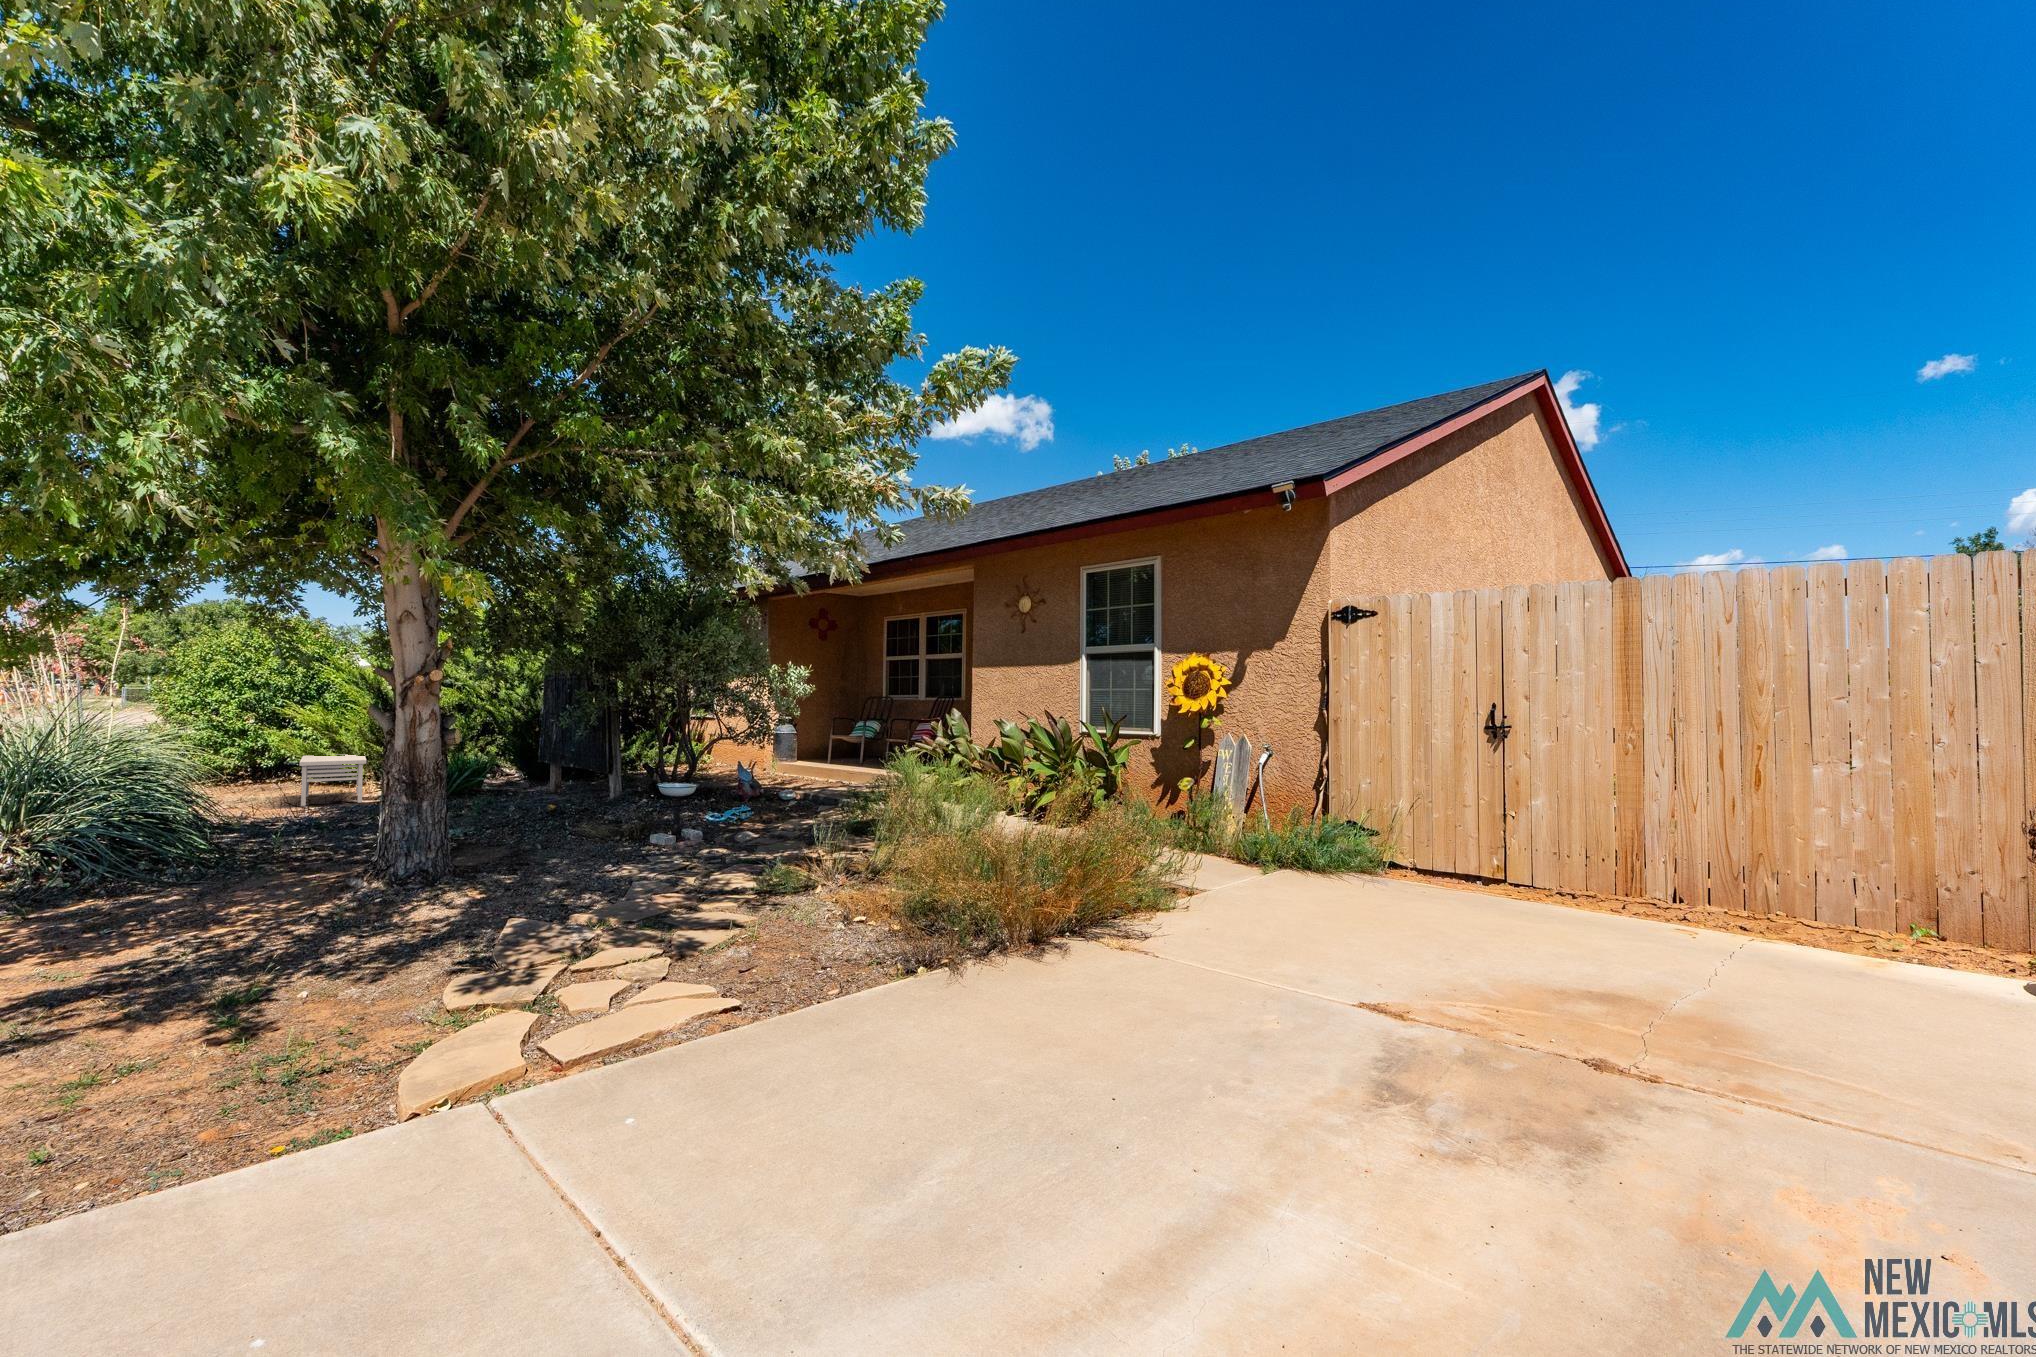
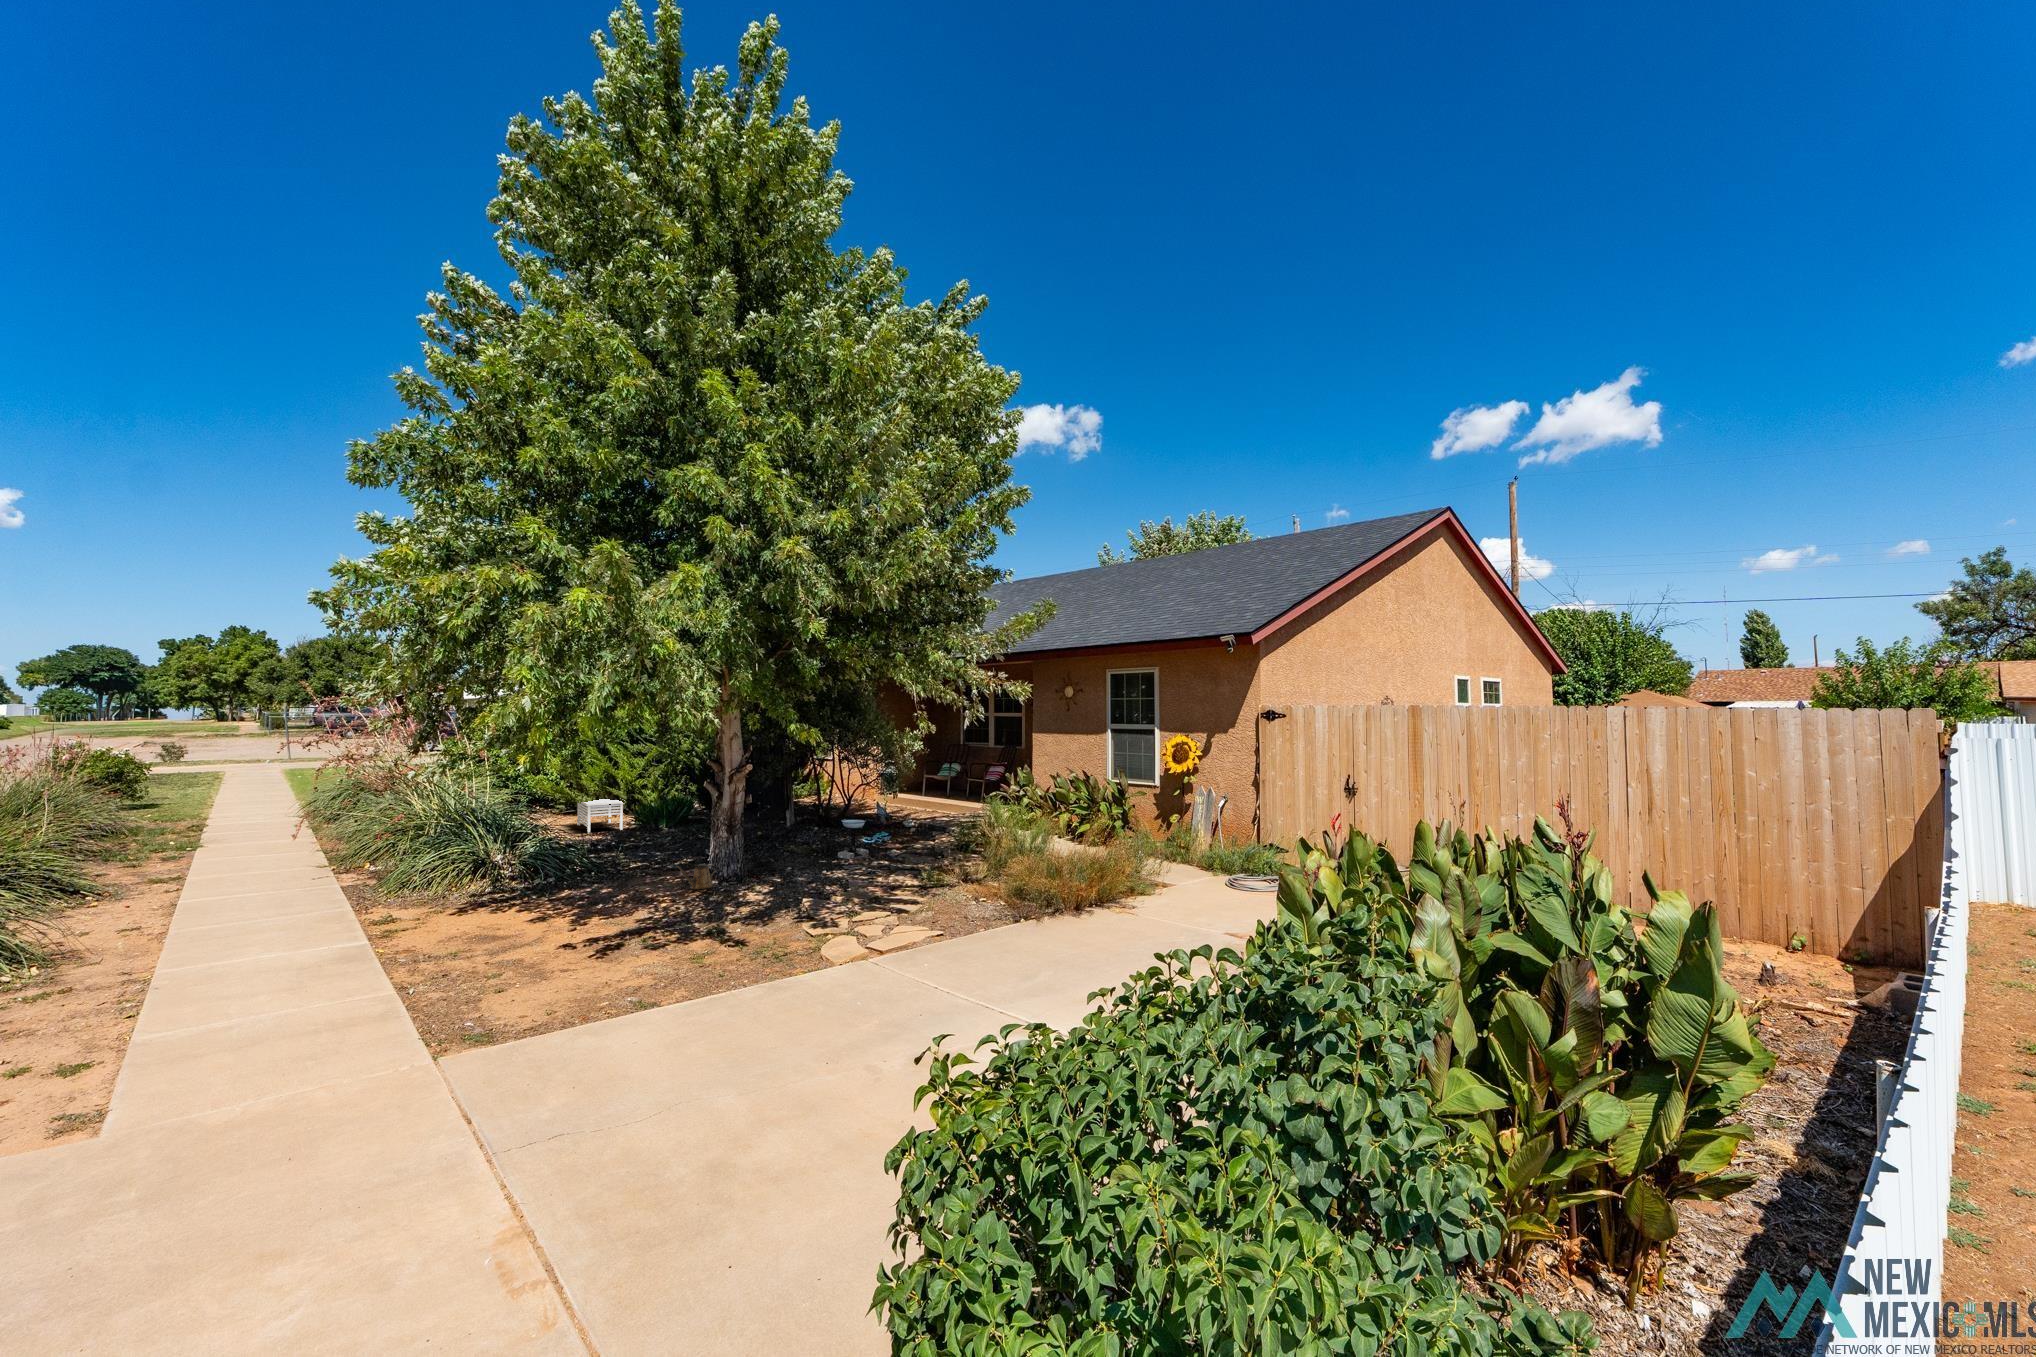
watering can: none [287,852,385,899] -> present [676,864,715,889]

